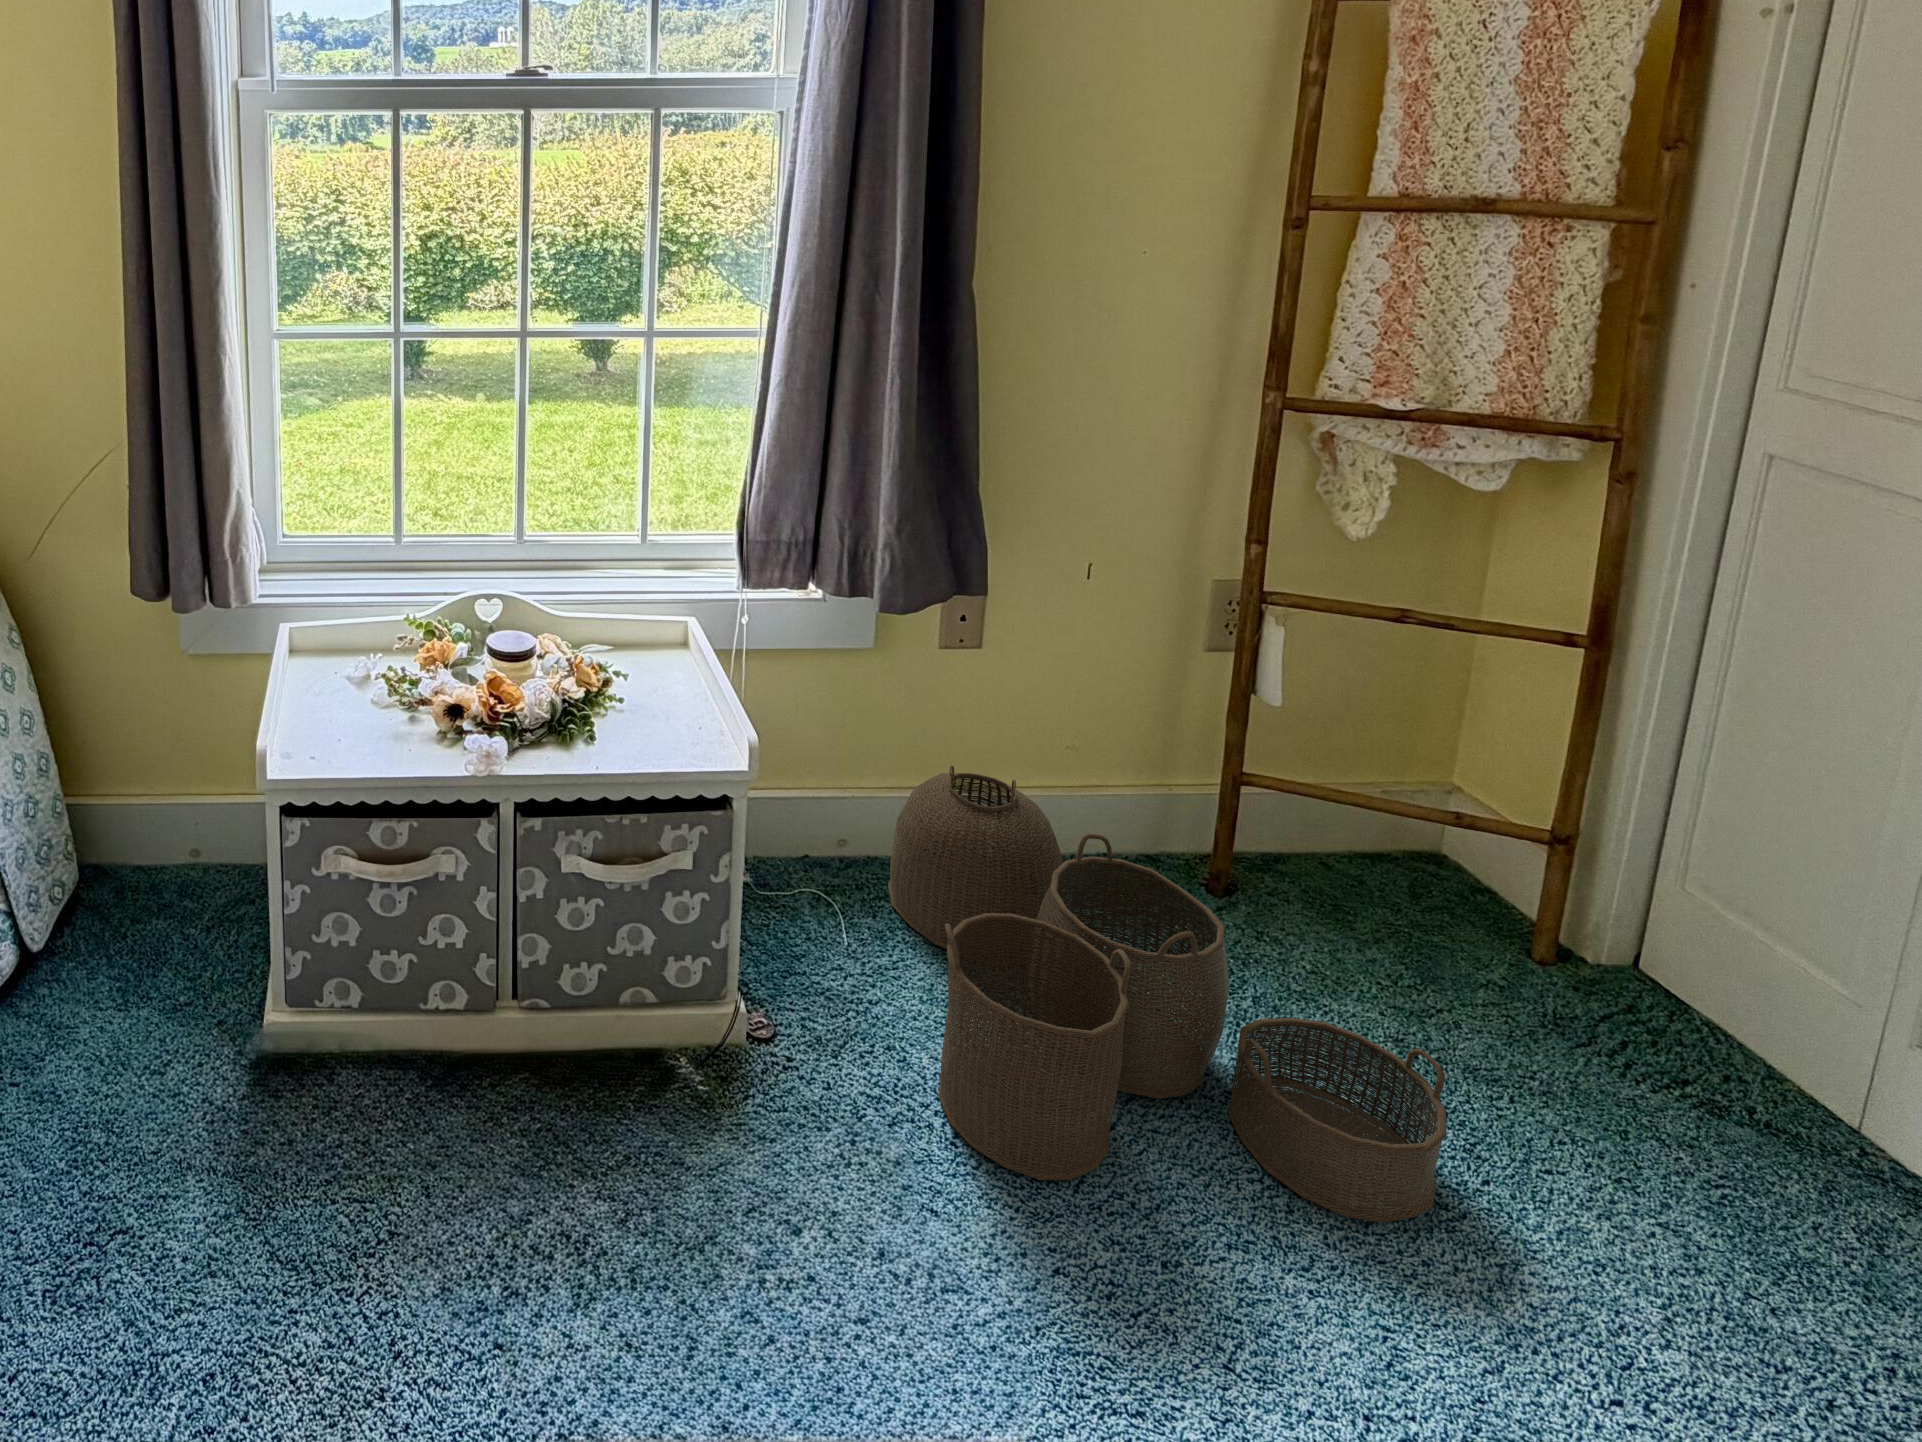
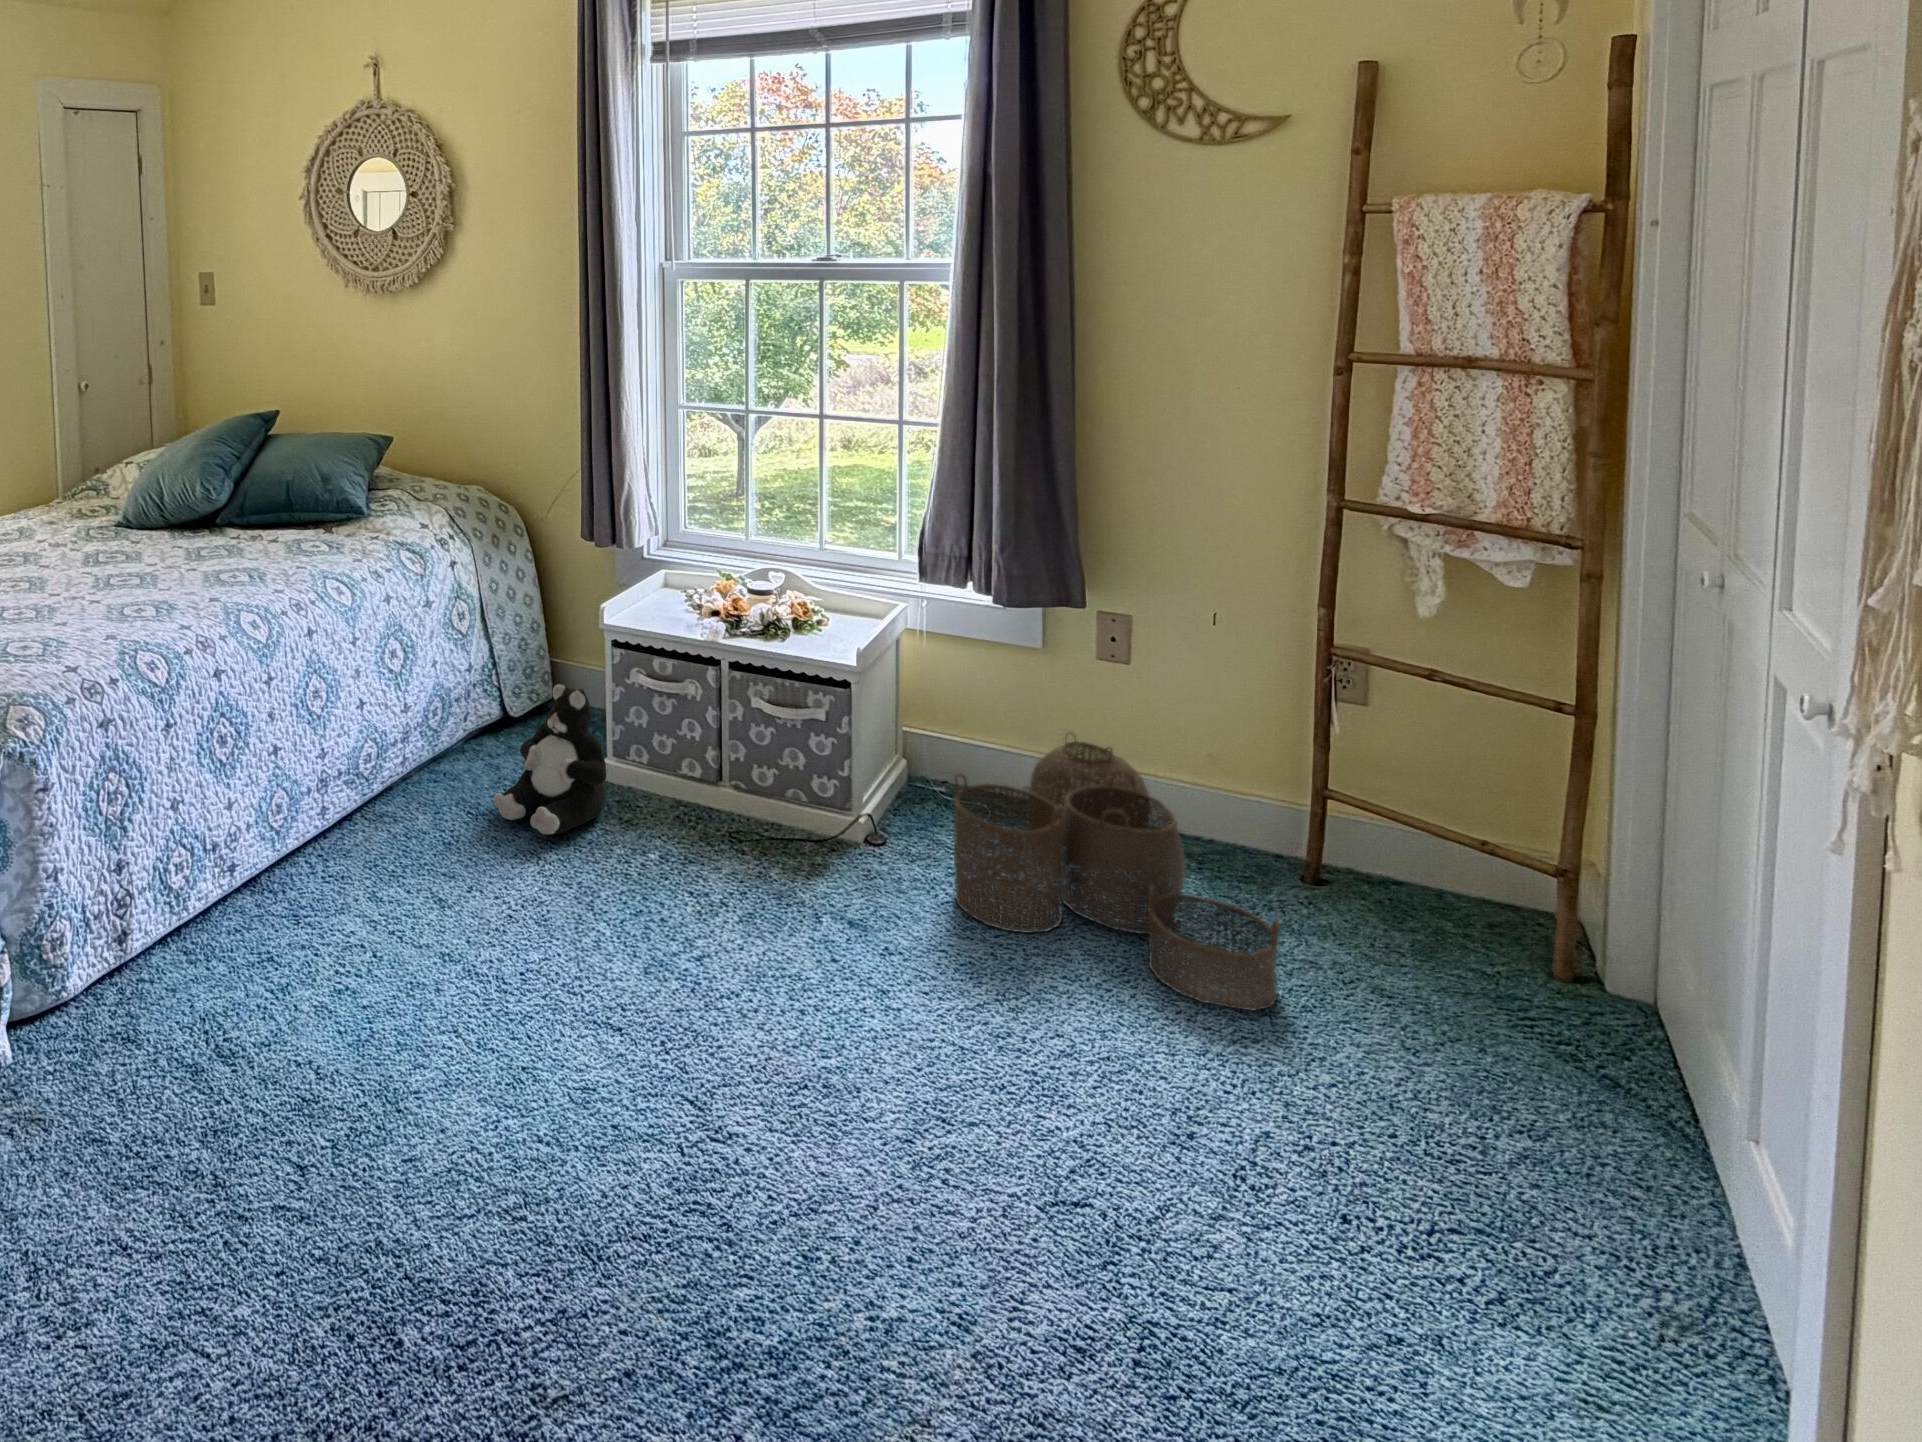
plush toy: none [125,950,352,1326] -> present [494,683,606,835]

